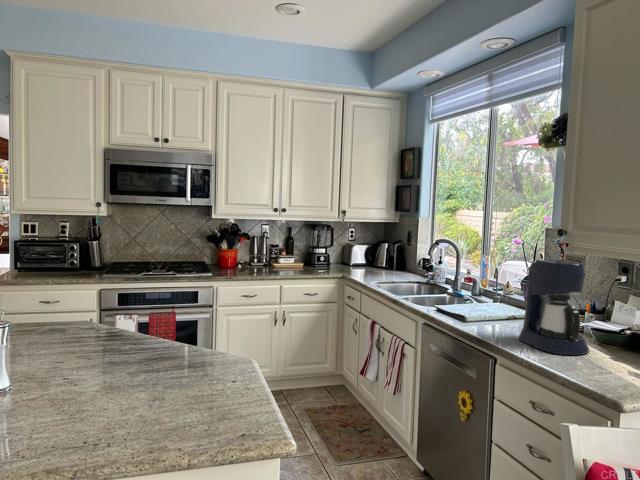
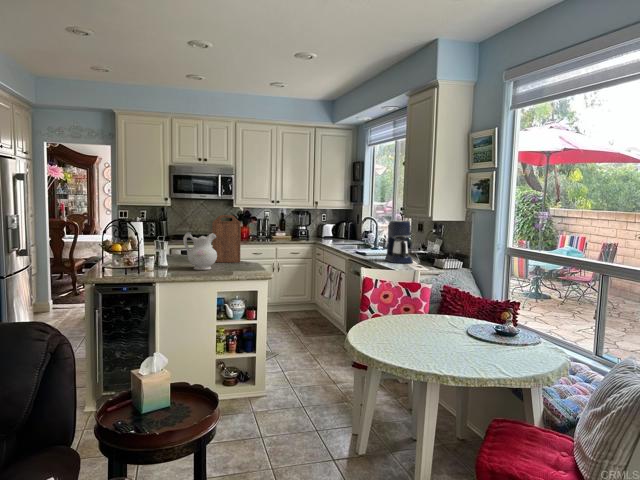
cutting board: none [145,254,216,371] -> present [212,215,241,263]
ceramic pitcher: none [45,314,146,427] -> present [183,232,217,270]

